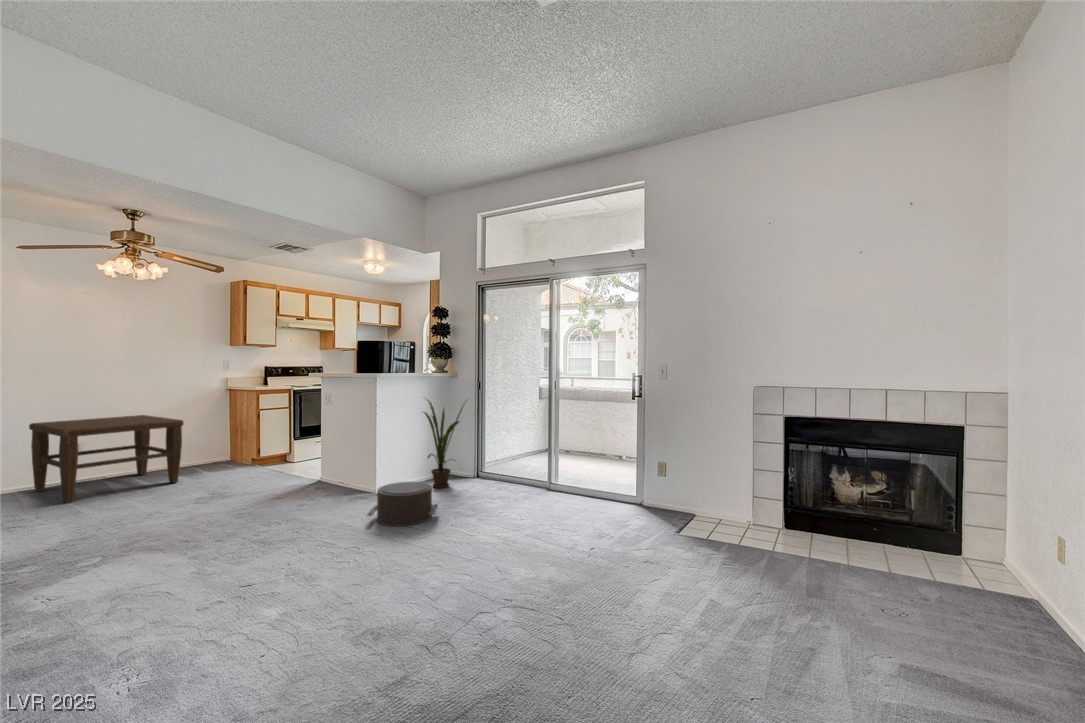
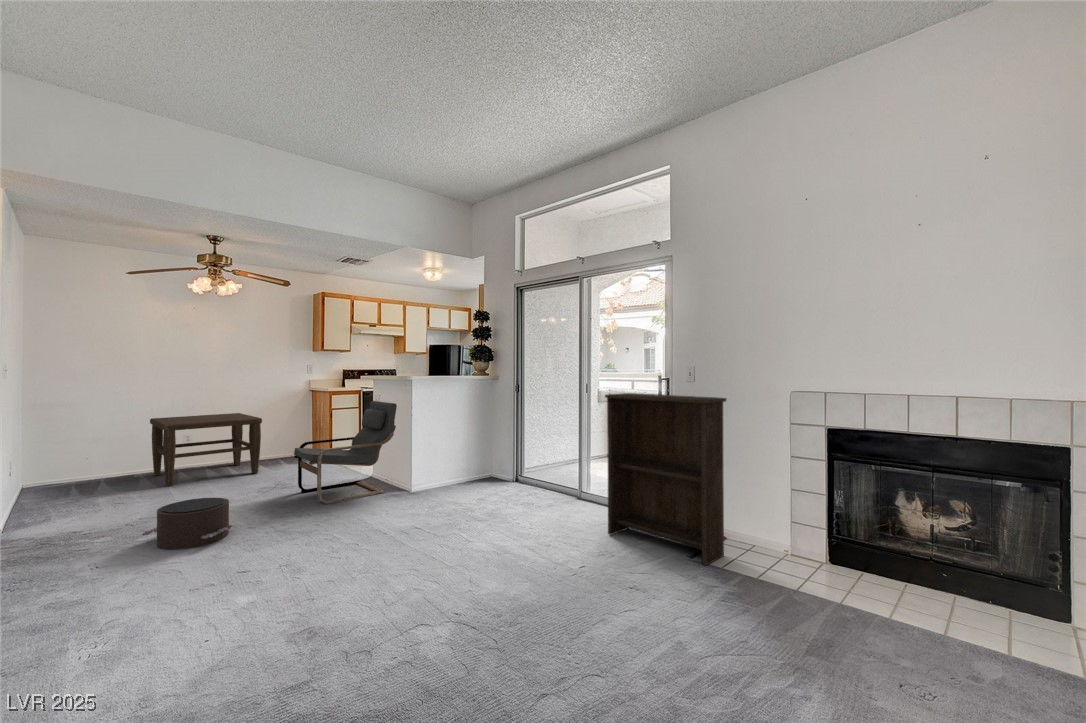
bookshelf: none [594,390,705,538] -> present [605,393,726,565]
armchair: none [243,399,358,511] -> present [294,401,397,504]
house plant: present [424,400,466,488] -> none [450,399,502,491]
pouf: present [367,482,438,526] -> present [141,498,232,549]

